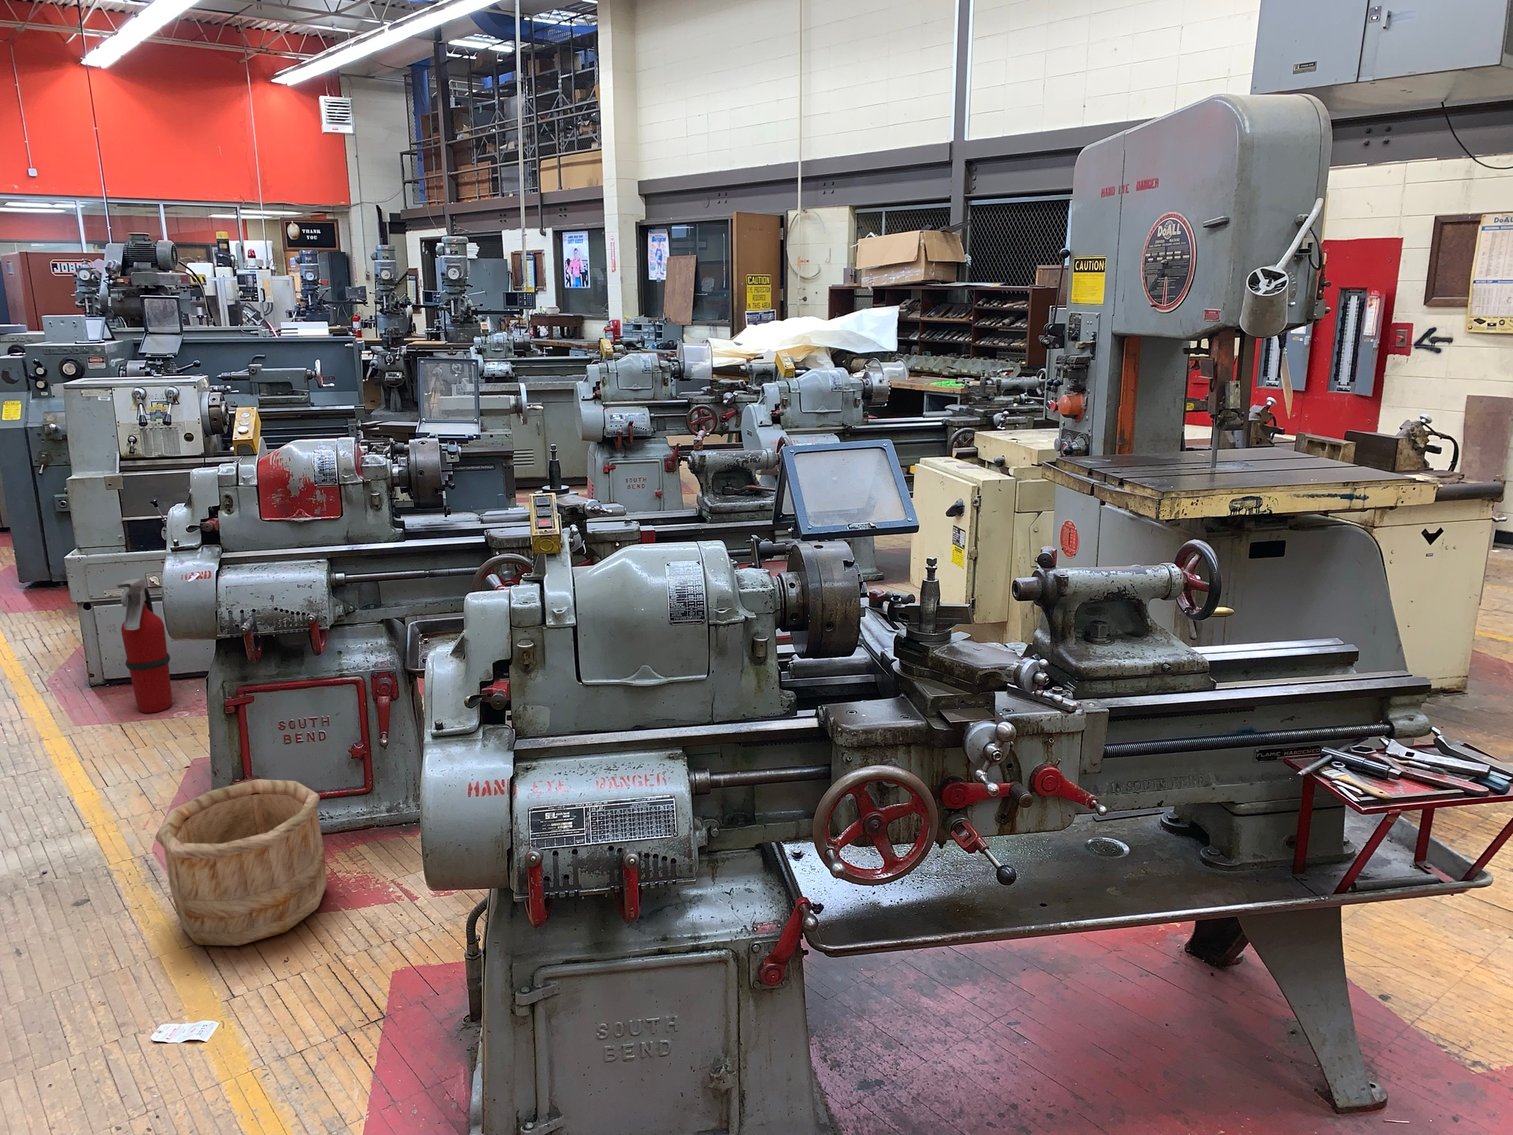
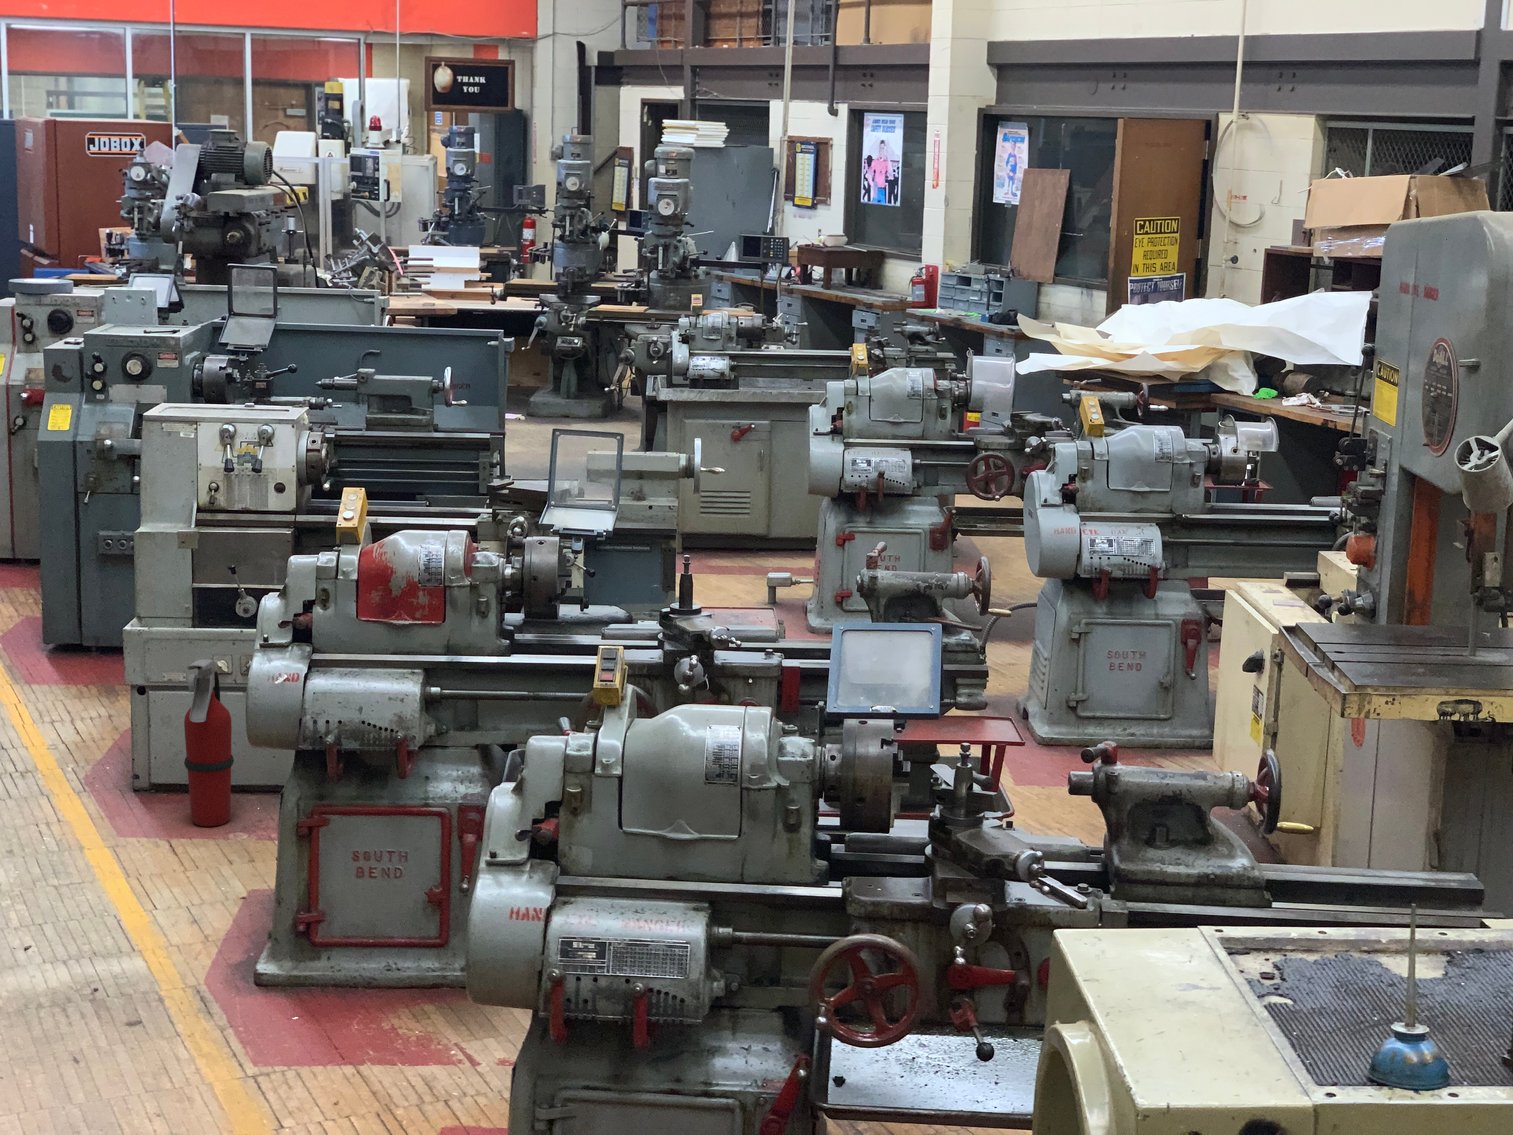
wooden bucket: present [155,779,327,946] -> none [217,911,385,1086]

